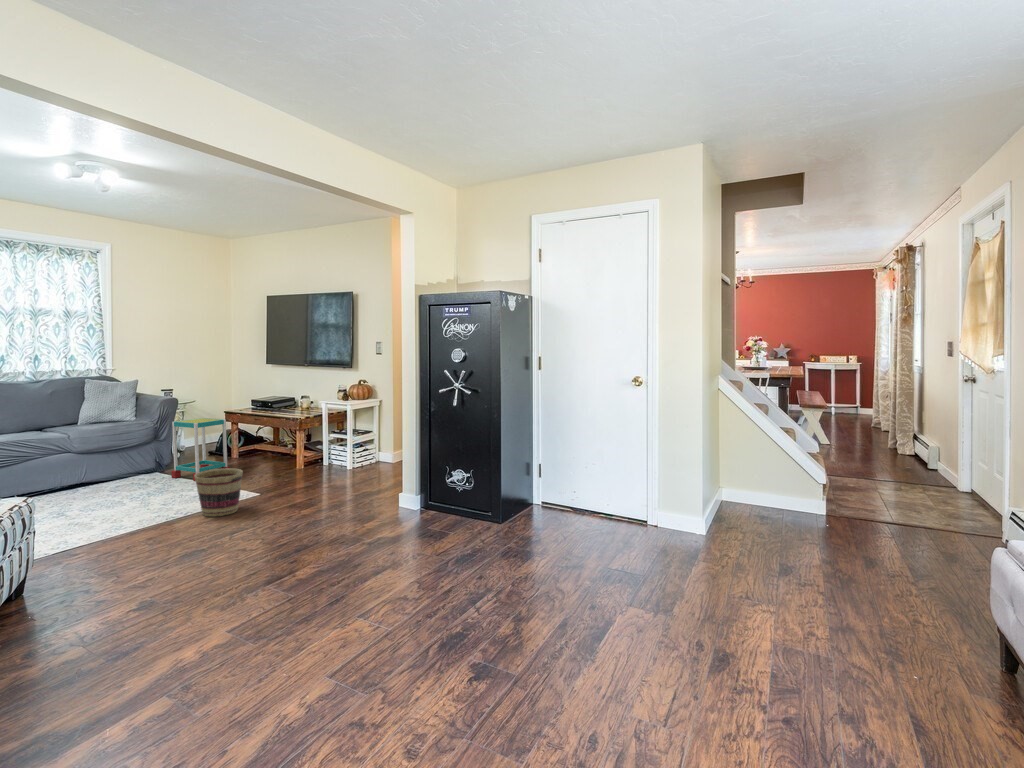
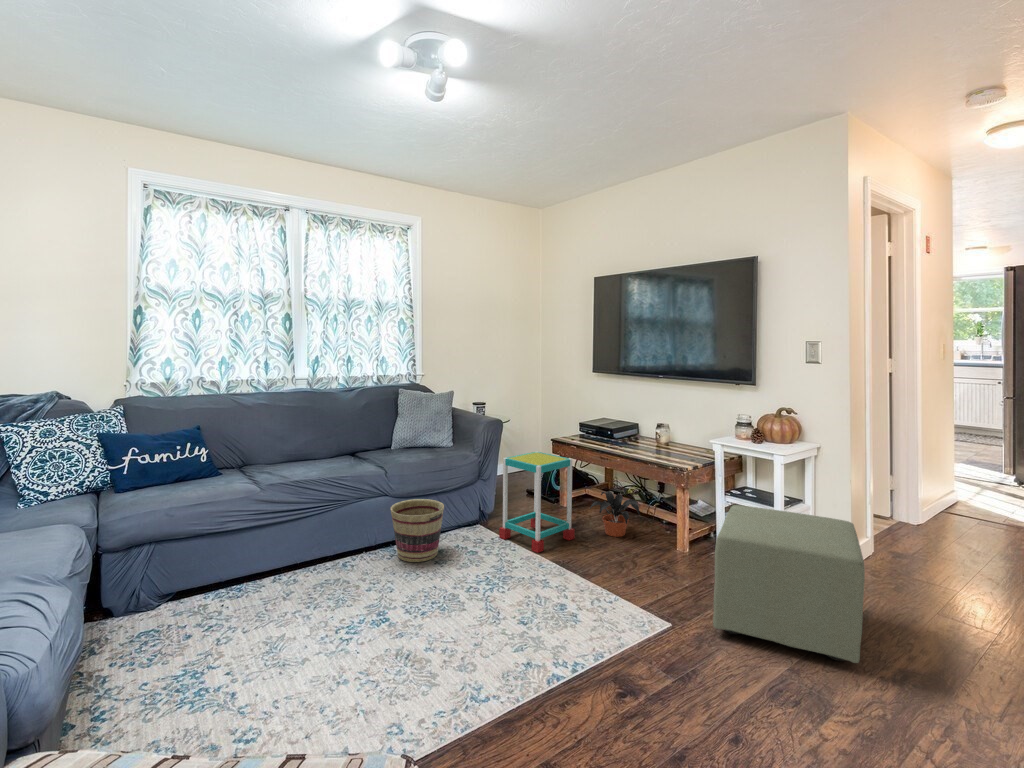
ottoman: none [282,432,370,496] -> present [713,505,865,663]
potted plant: none [243,442,281,470] -> present [590,491,640,537]
basket: present [195,468,243,516] -> present [391,499,444,562]

